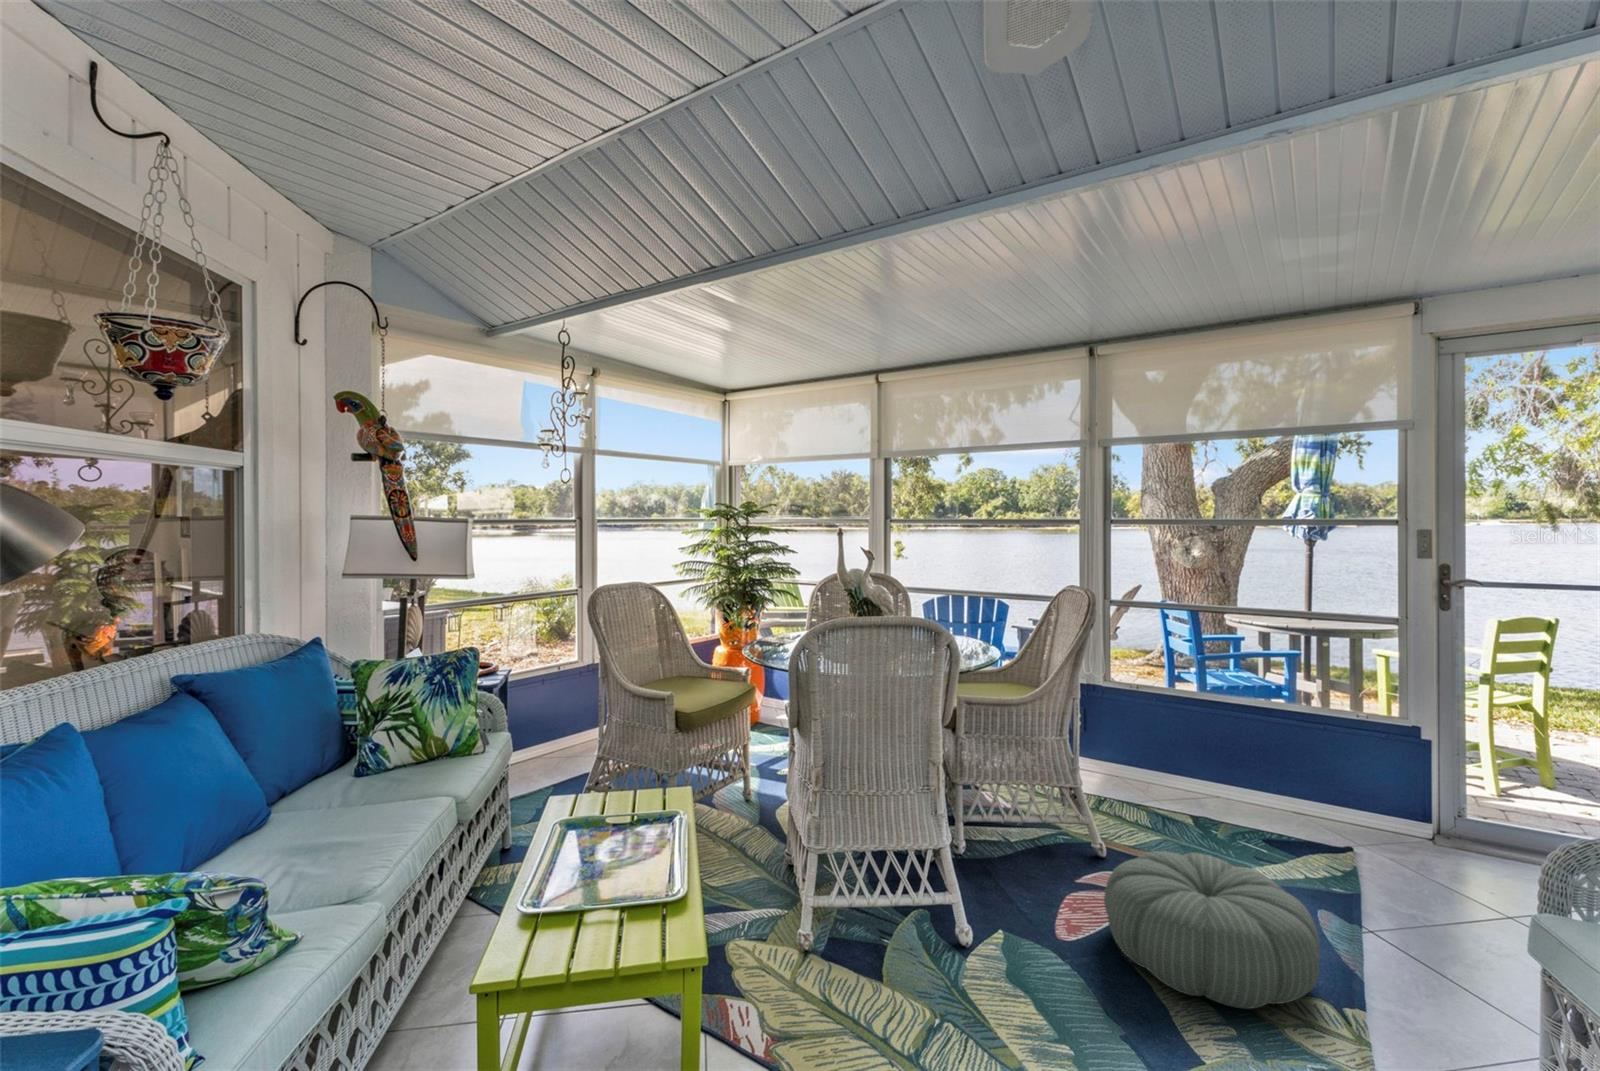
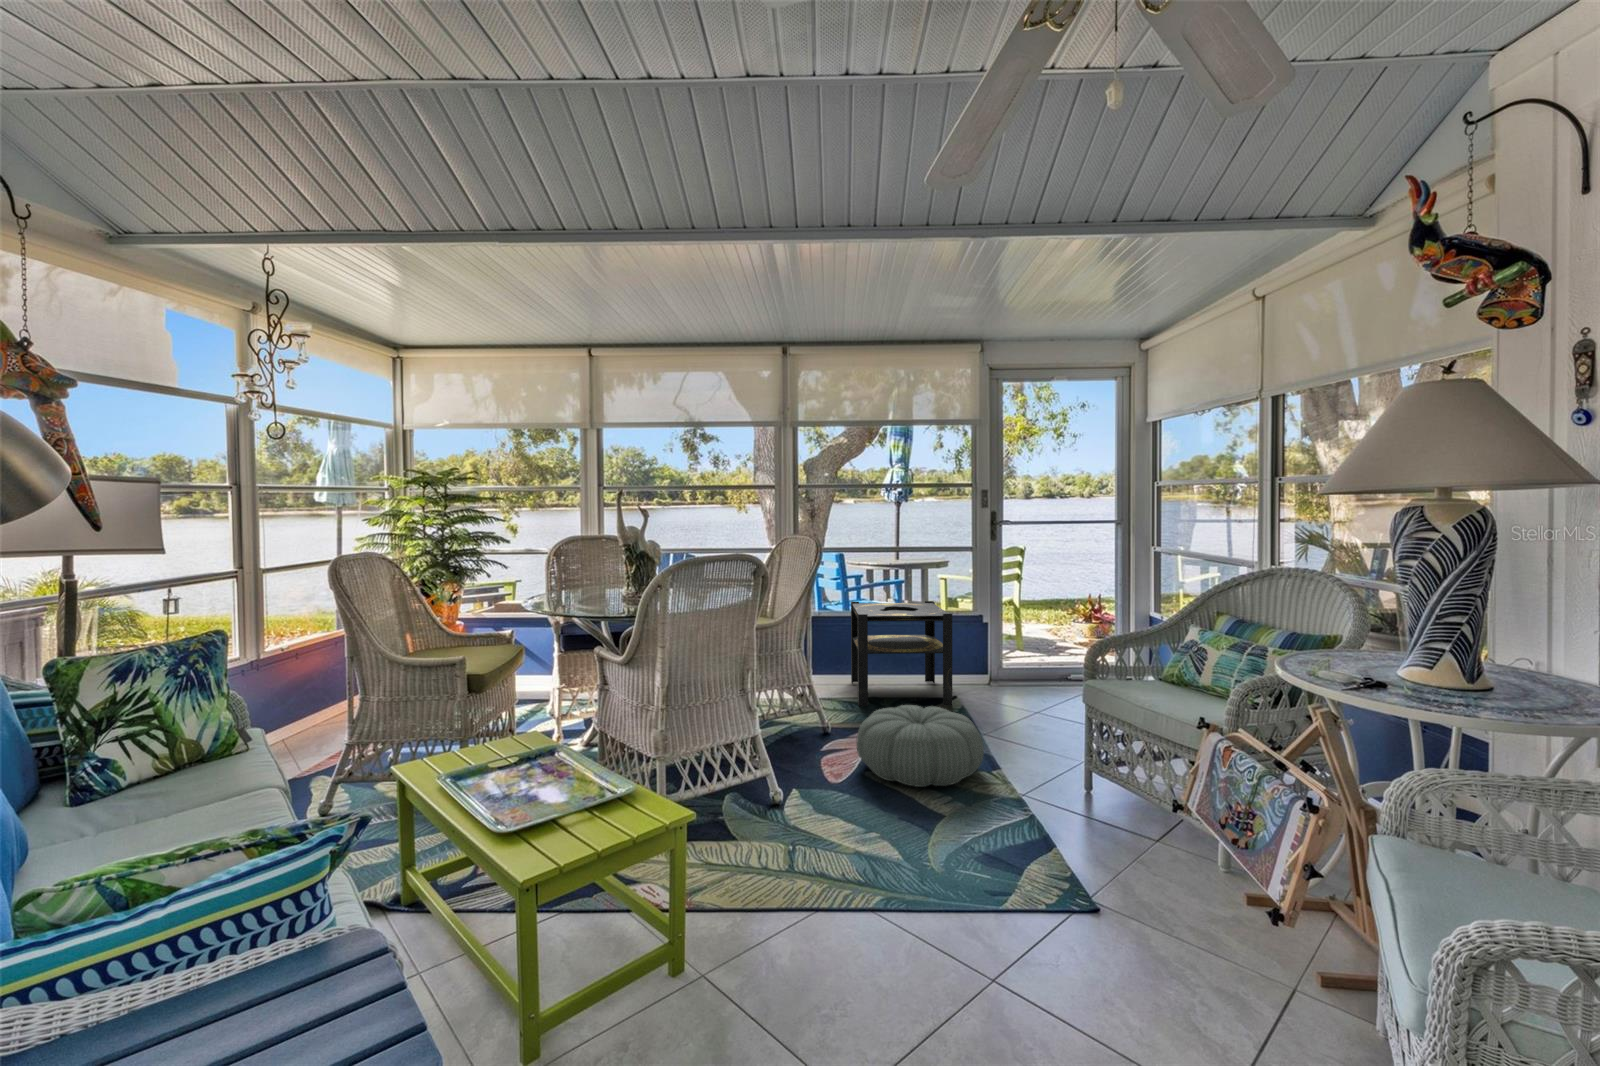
side table: none [1170,673,1341,864] -> present [851,601,952,706]

